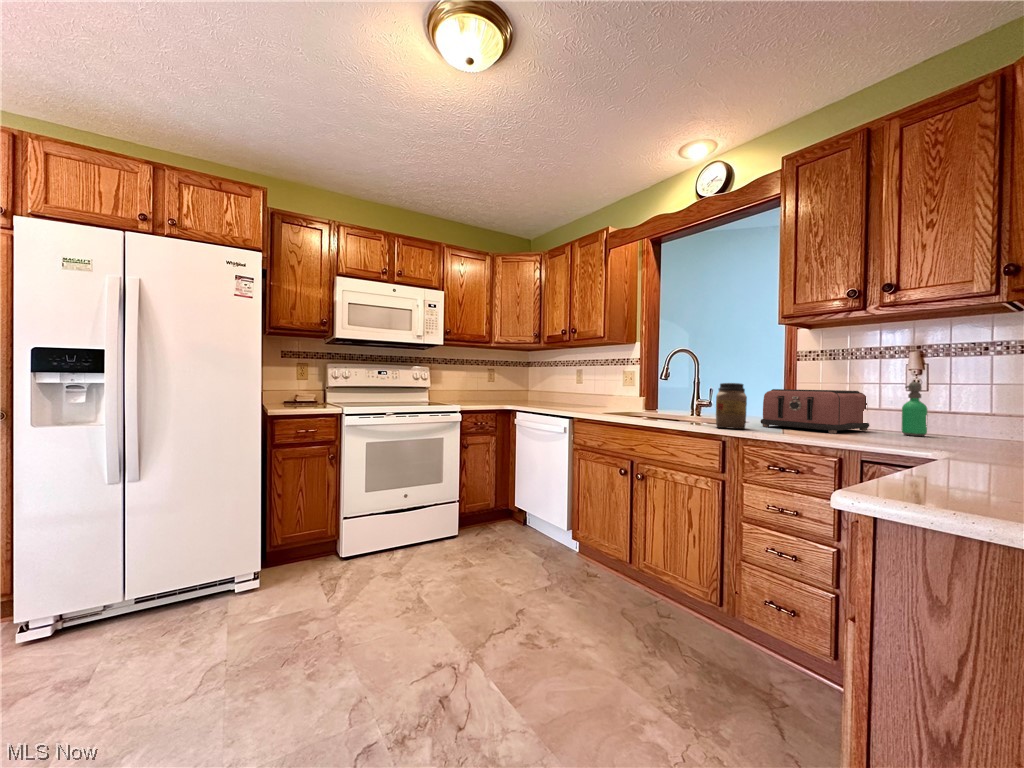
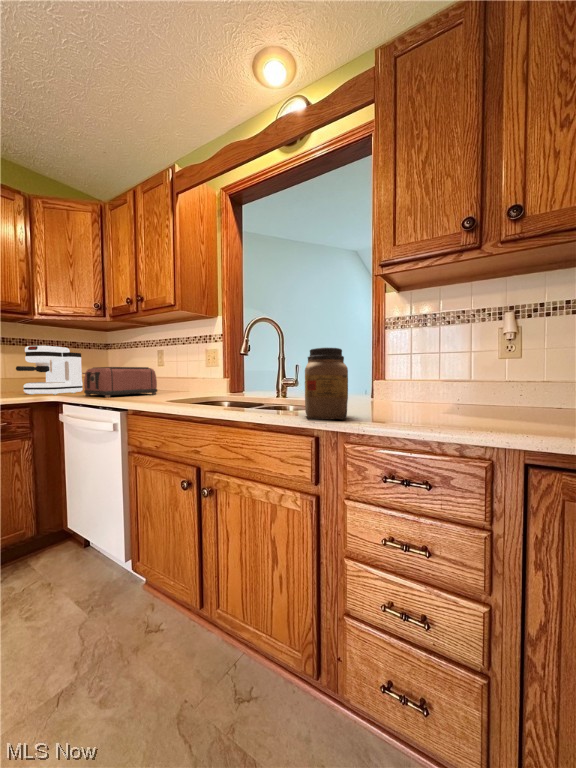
coffee maker: none [480,366,517,404] -> present [16,346,83,395]
soap dispenser: present [901,382,927,436] -> none [503,346,531,410]
toaster: present [761,389,869,434] -> present [83,367,157,397]

